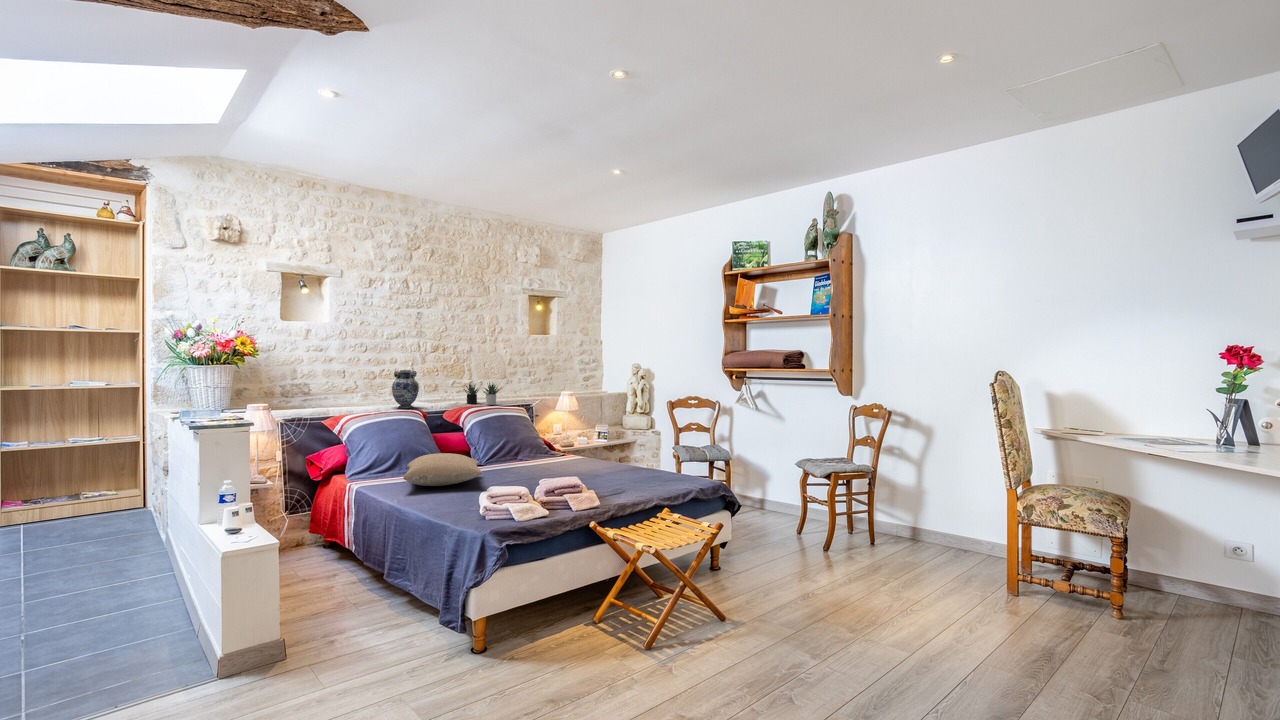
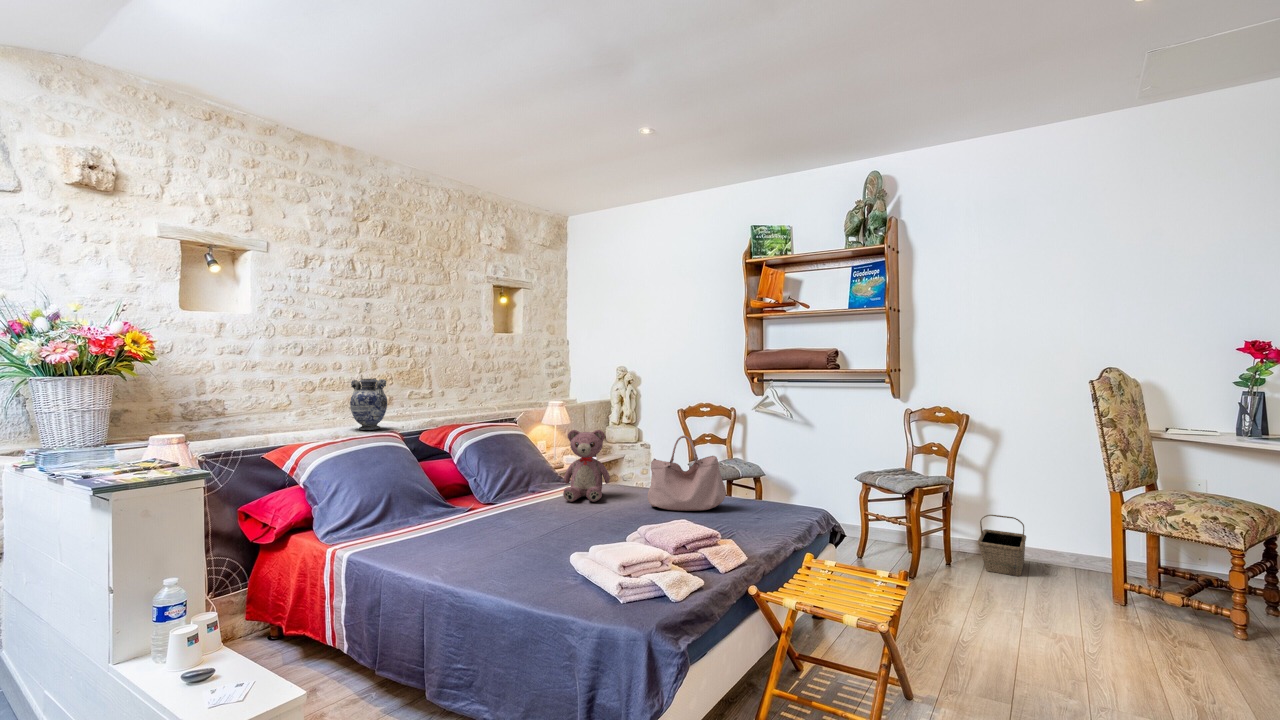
succulent plant: present [464,383,499,405] -> none [433,389,487,421]
teddy bear: none [529,413,570,468] -> present [563,430,610,502]
handbag: none [586,419,643,478] -> present [648,435,726,511]
pillow: present [404,453,483,486] -> none [419,495,549,546]
basket: none [897,505,952,560] -> present [978,515,1026,576]

